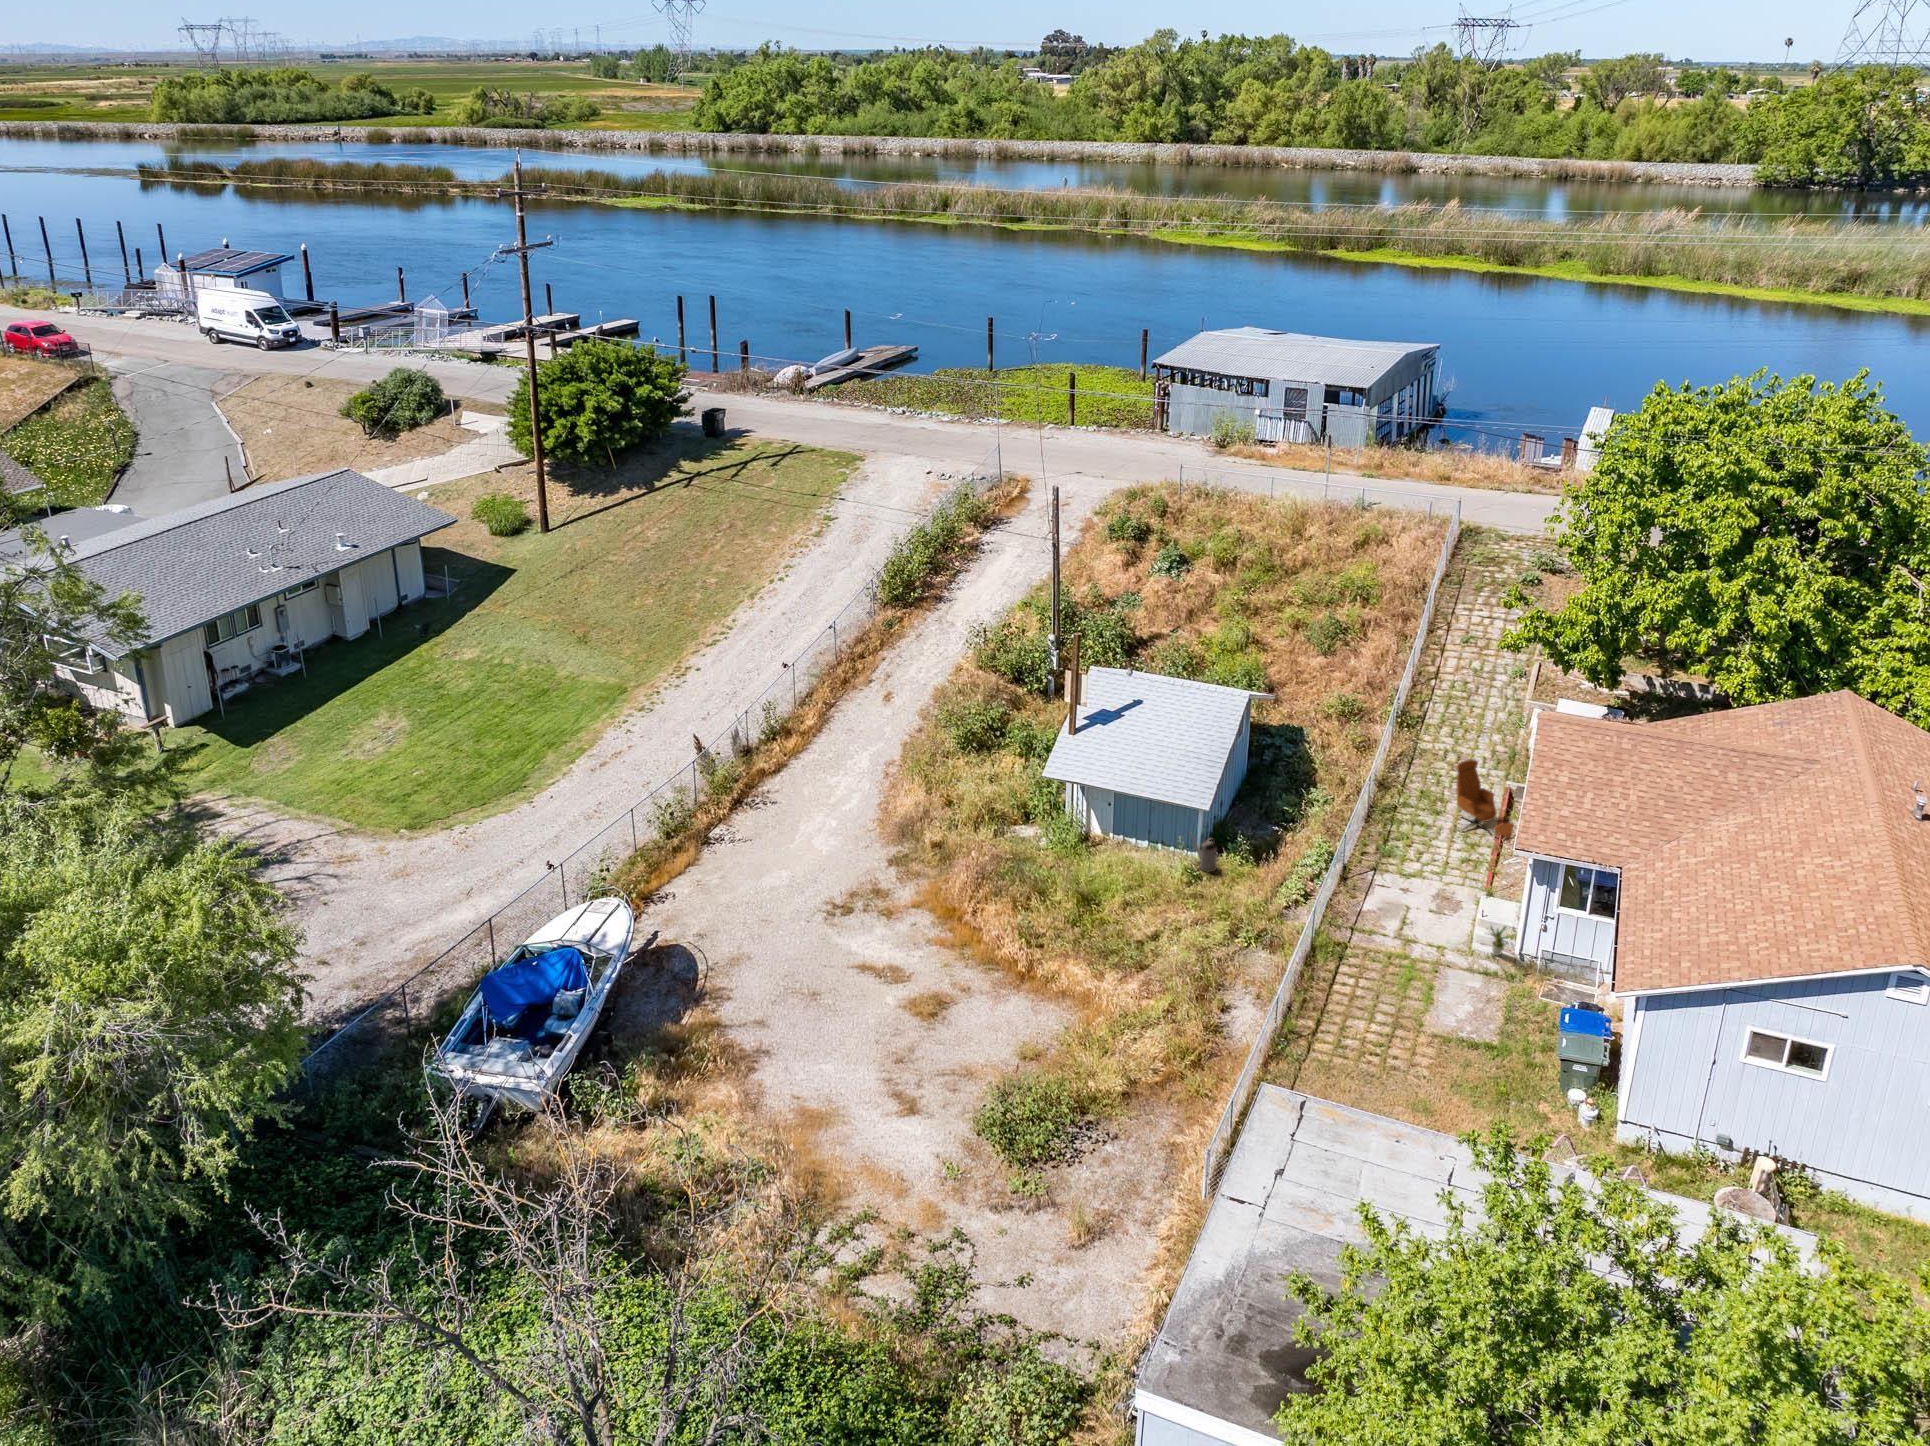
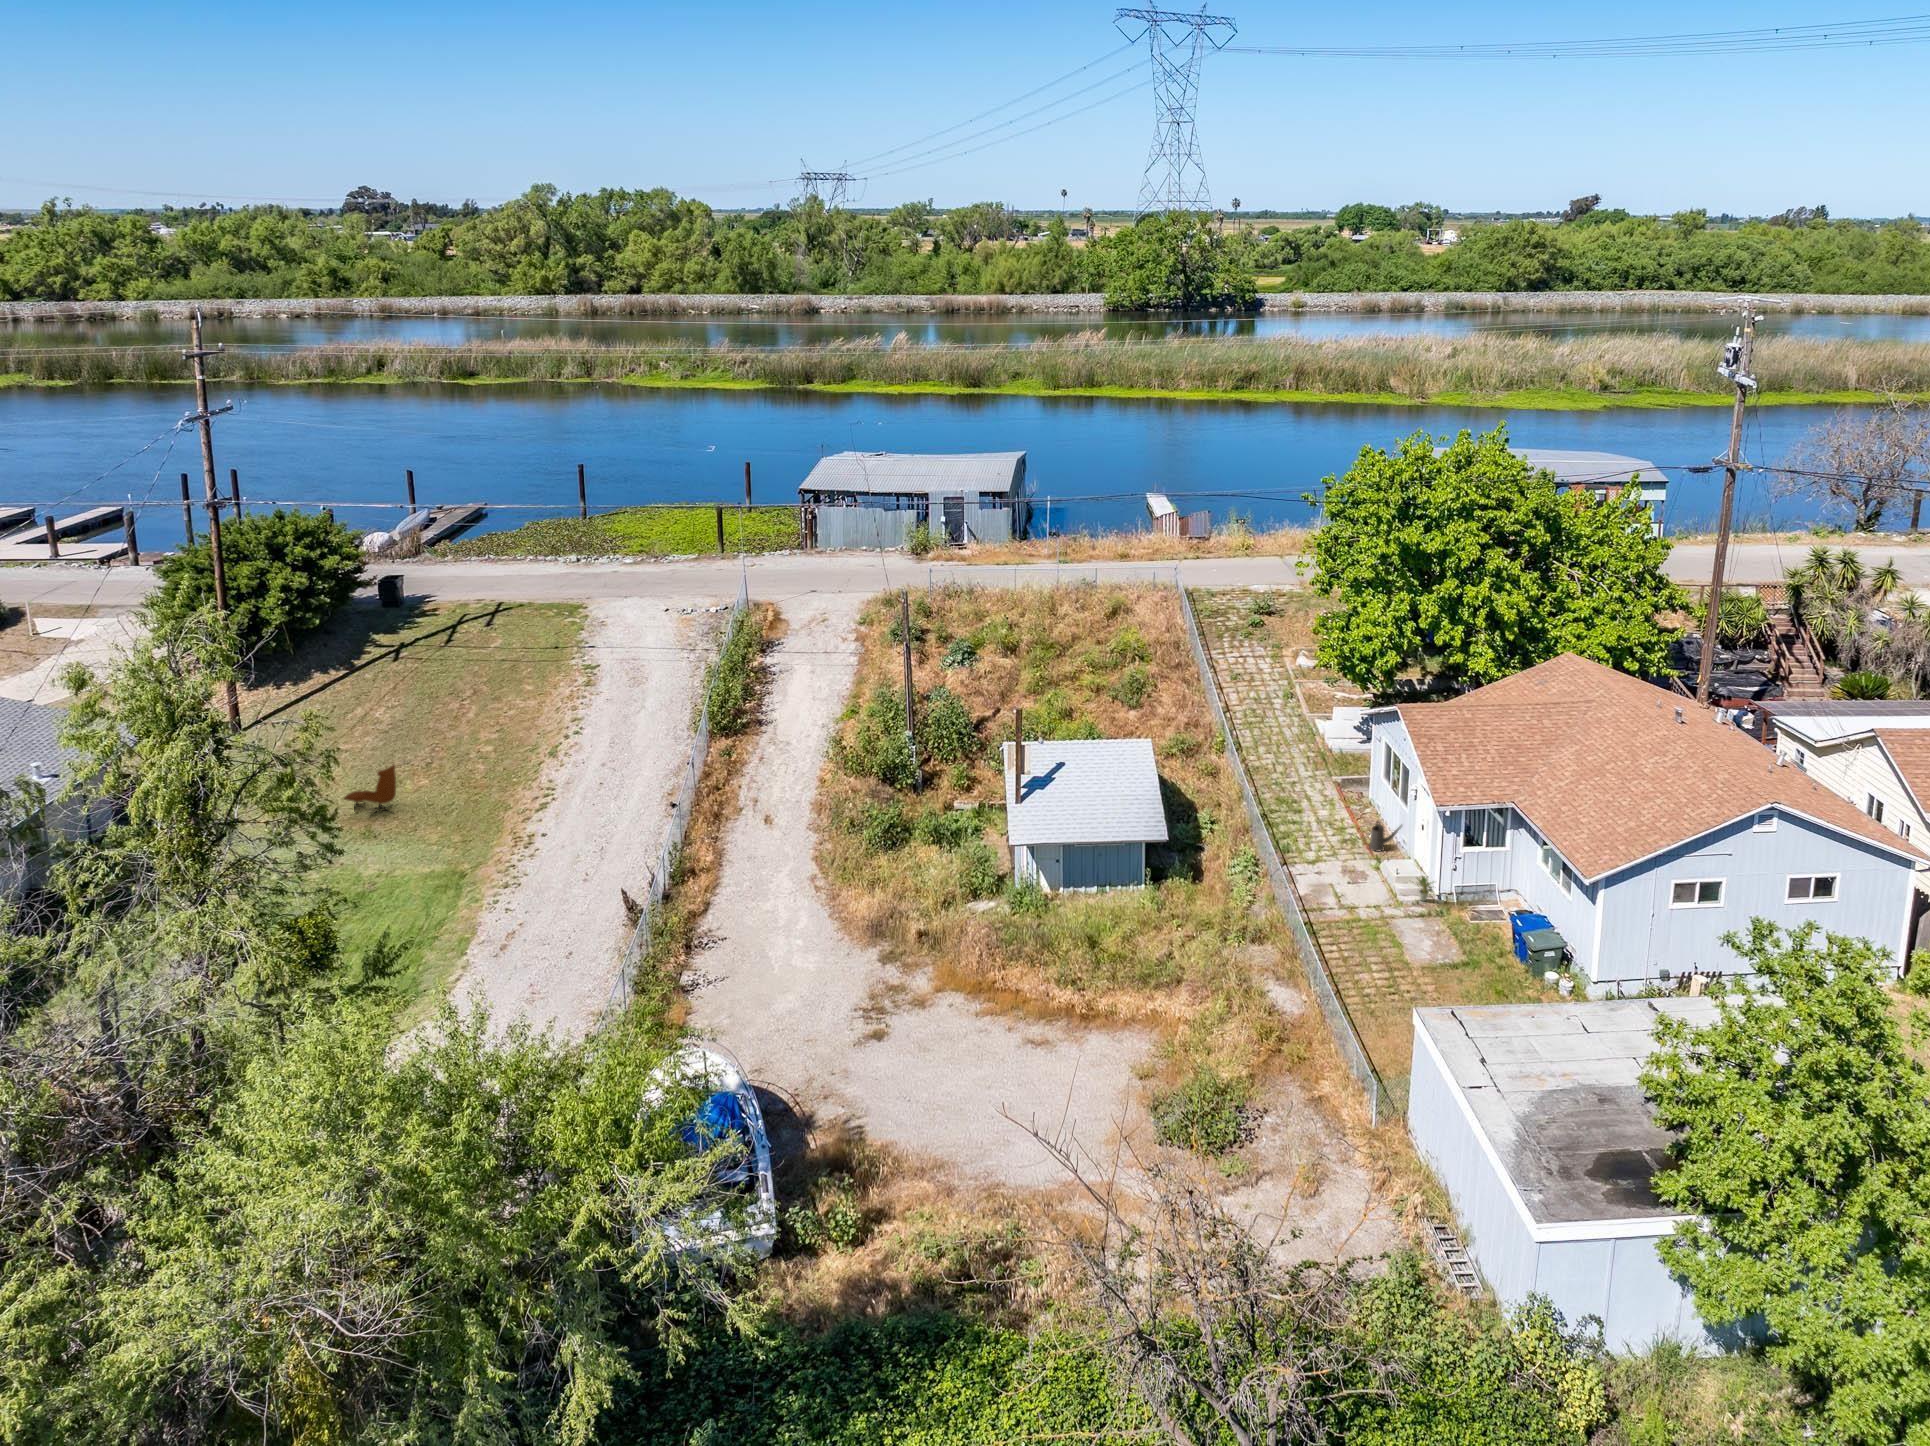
lounge chair: present [1456,759,1514,844] -> present [344,764,396,812]
watering can: present [1190,832,1218,872] -> present [1369,821,1402,852]

